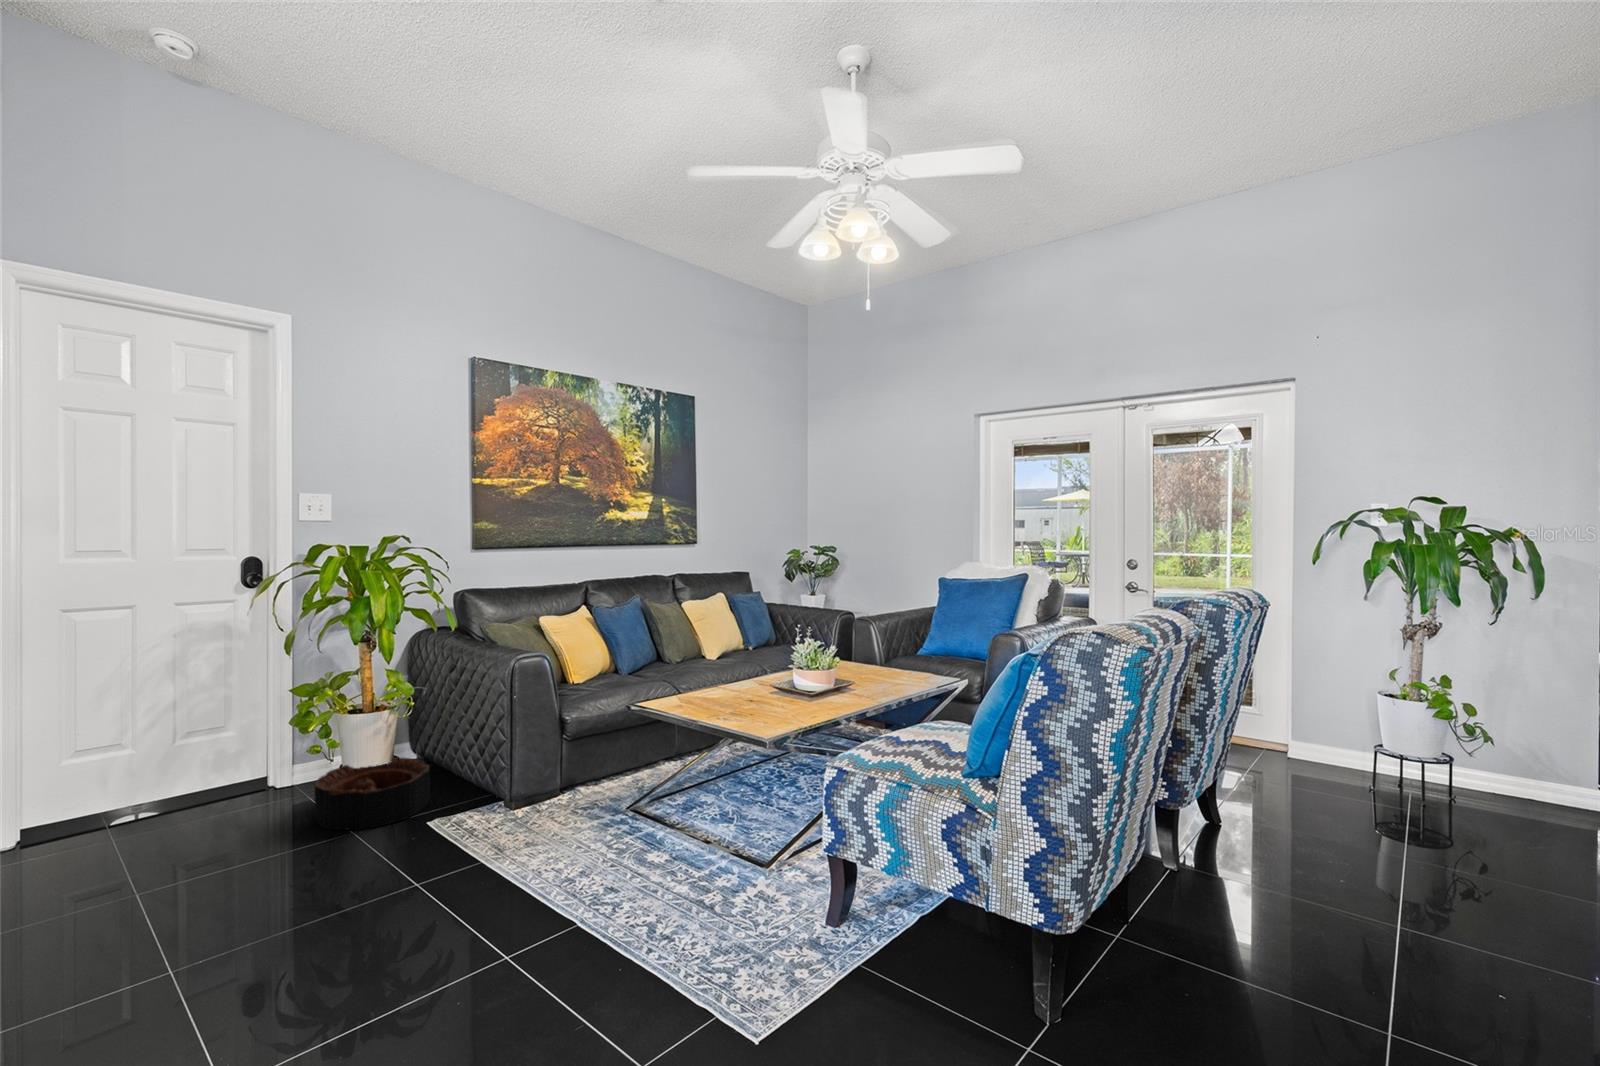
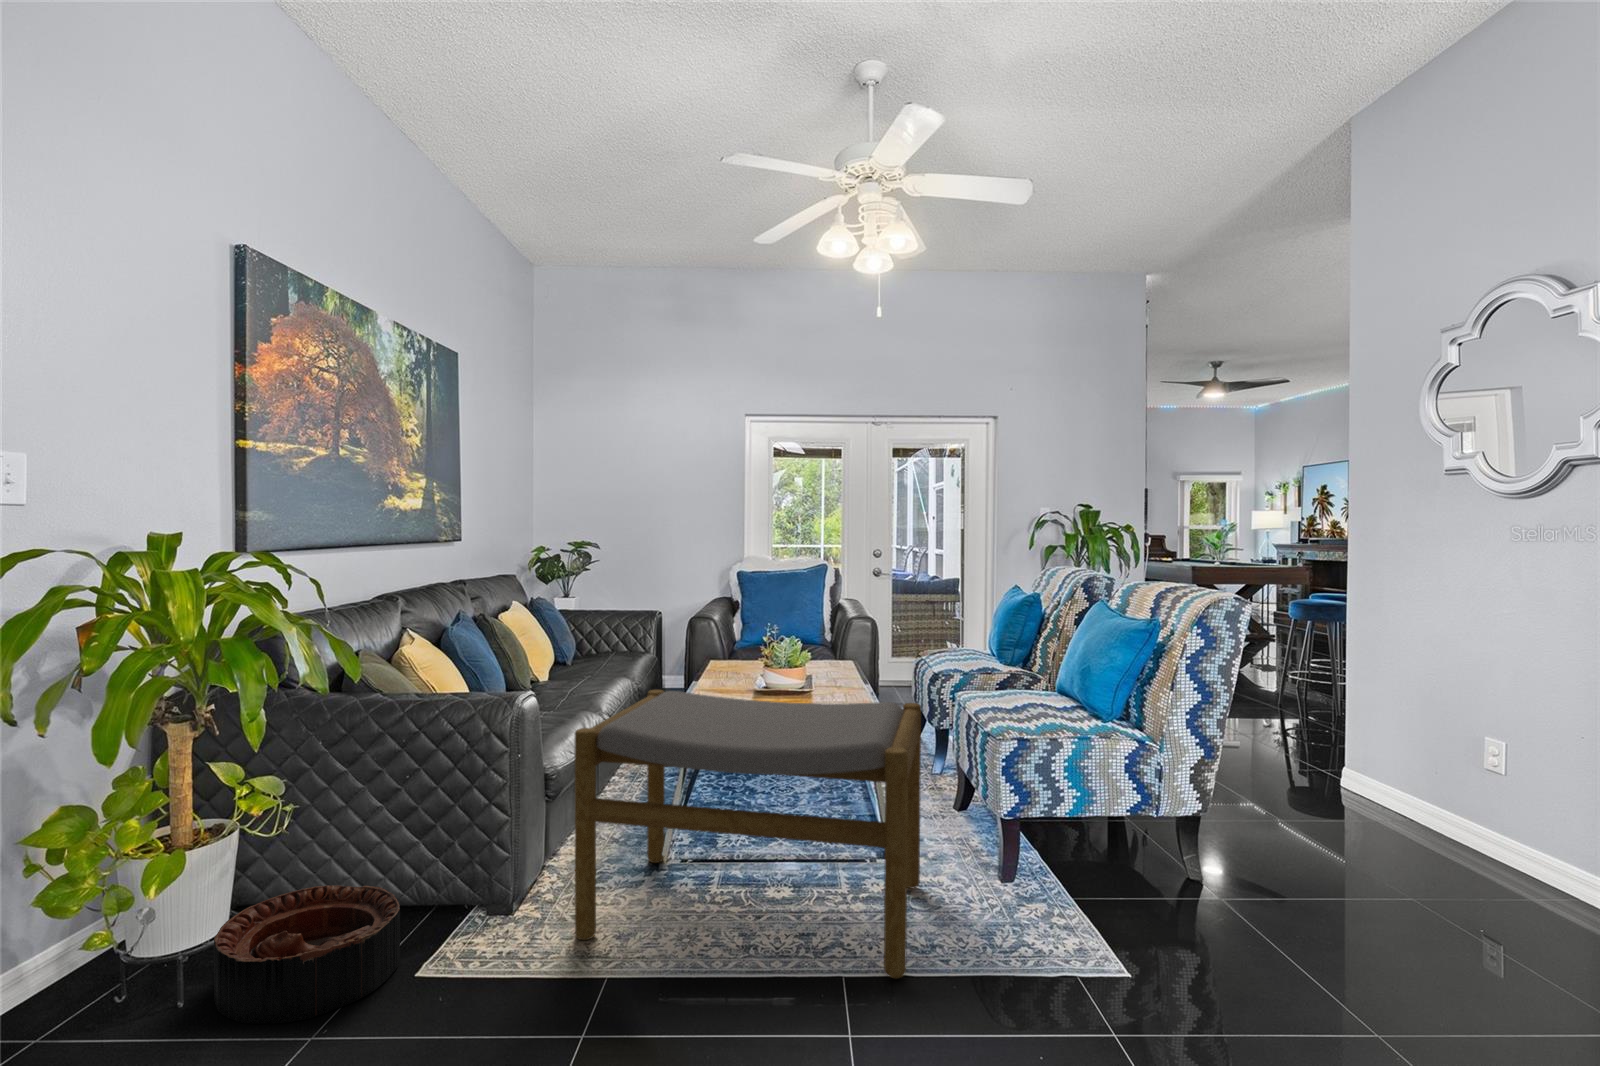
footstool: none [491,666,752,950] -> present [575,690,921,978]

